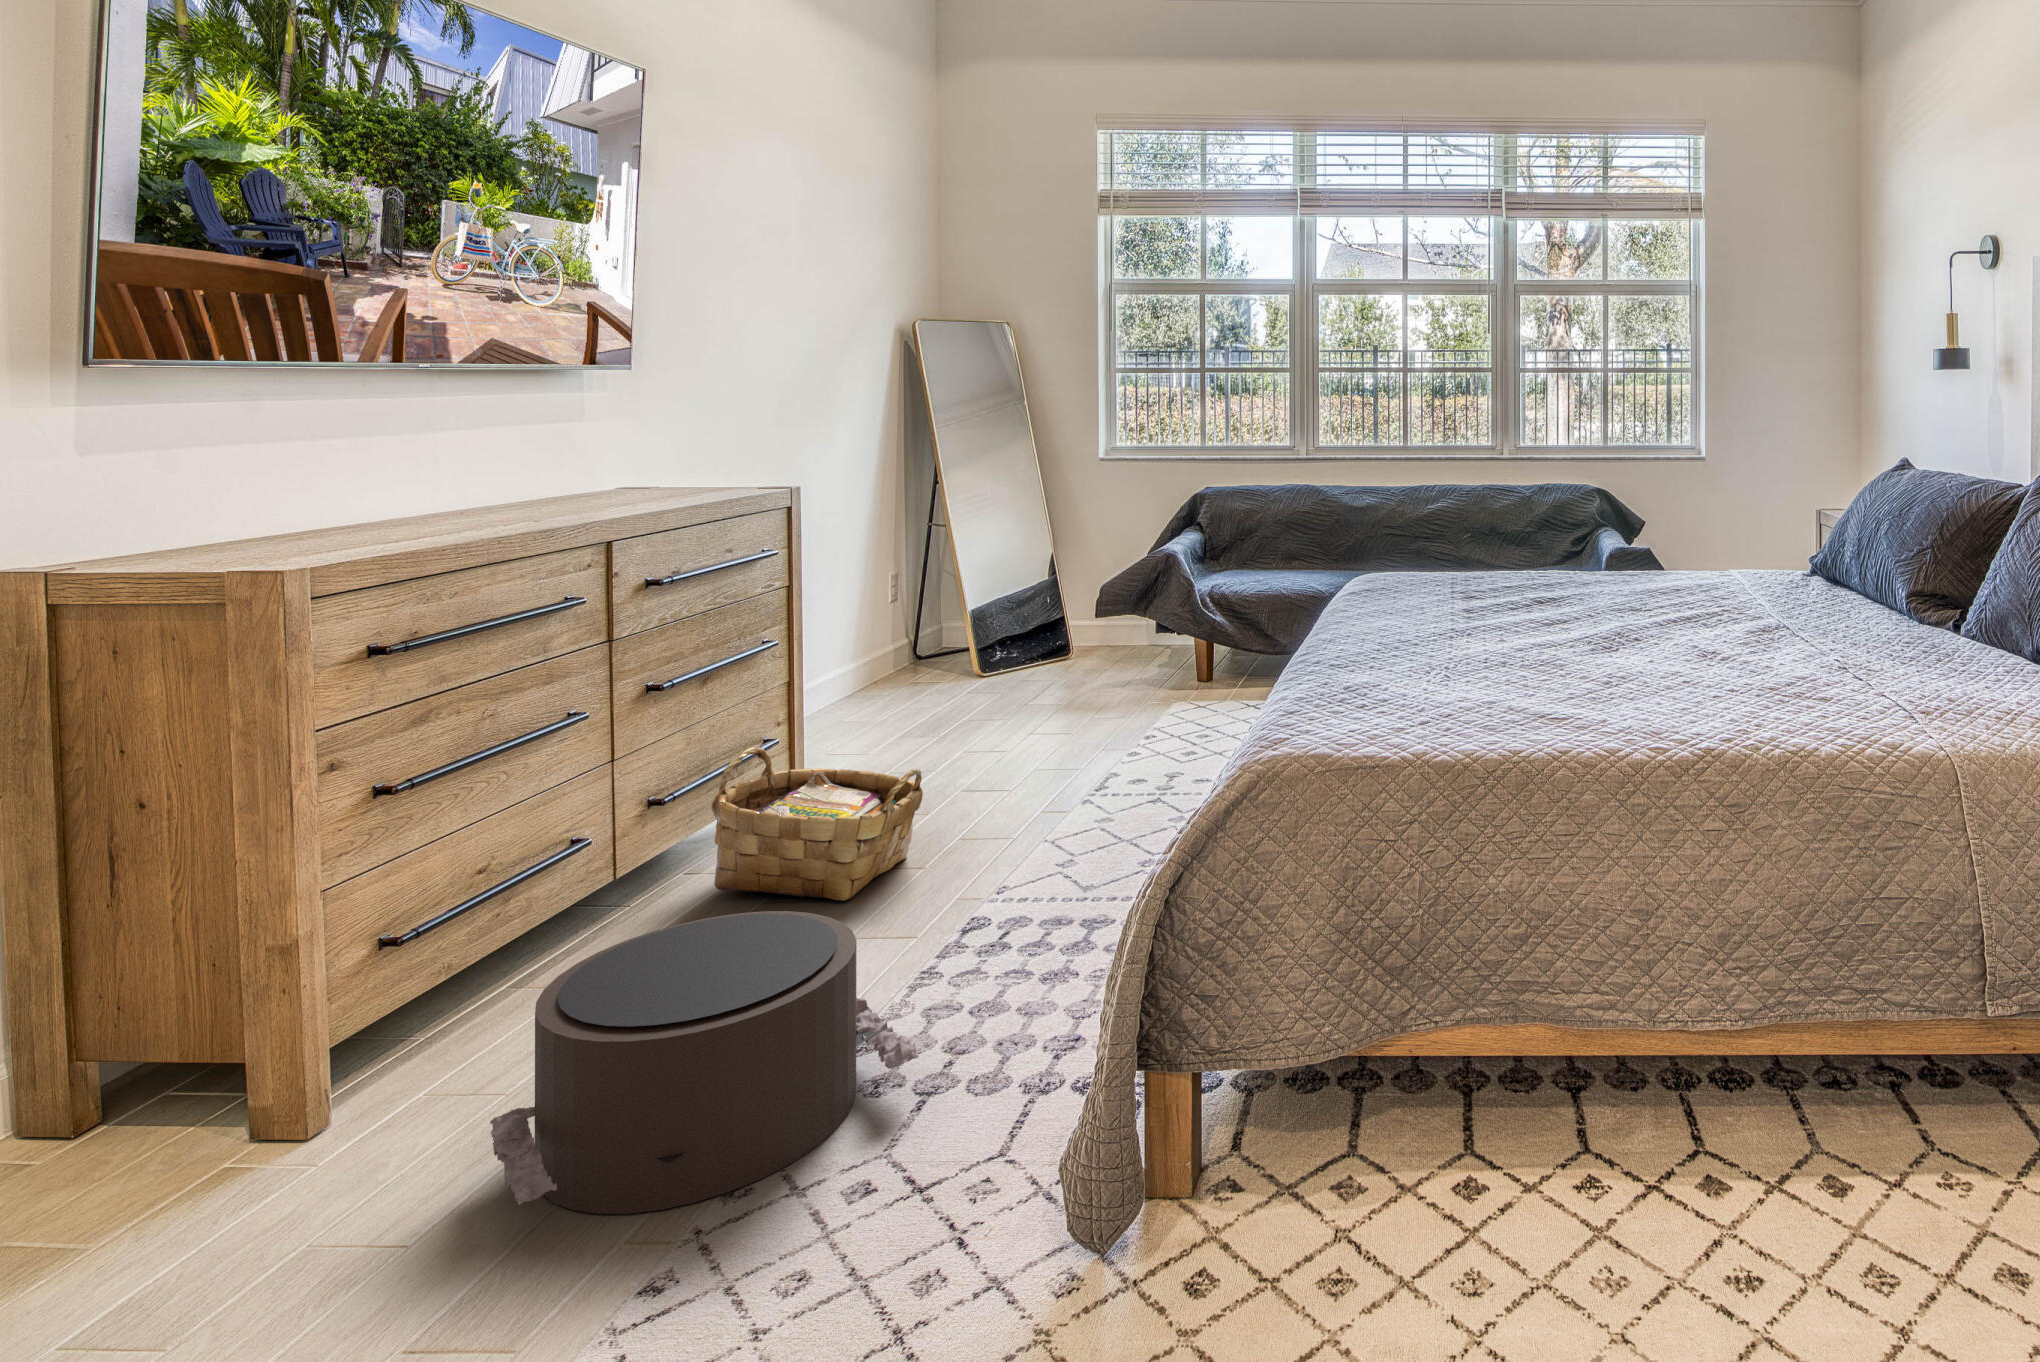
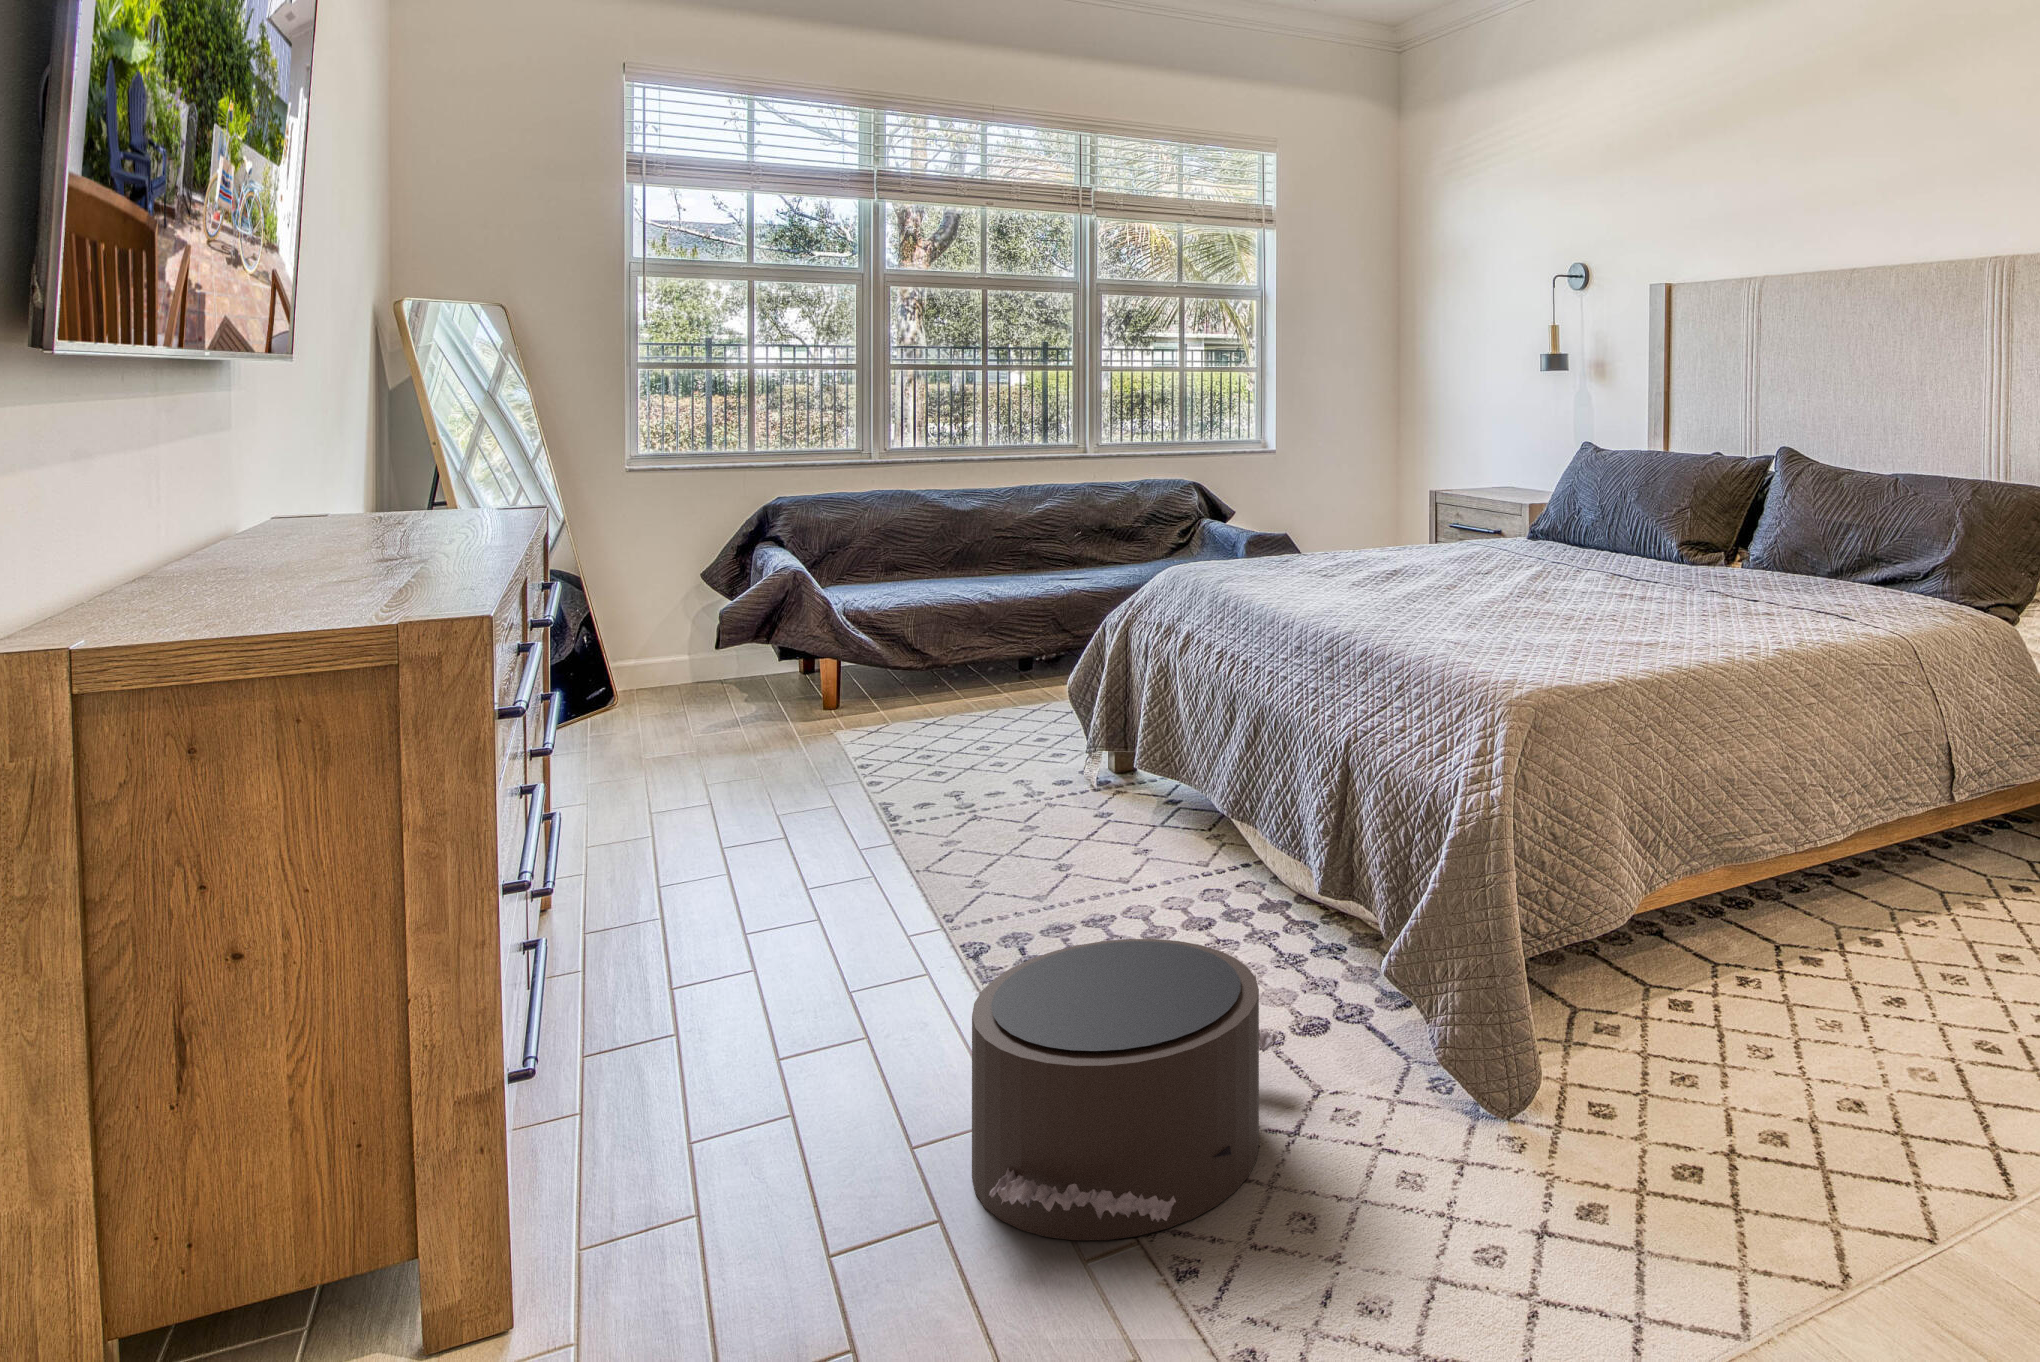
woven basket: present [711,747,923,901] -> none [667,829,900,1009]

